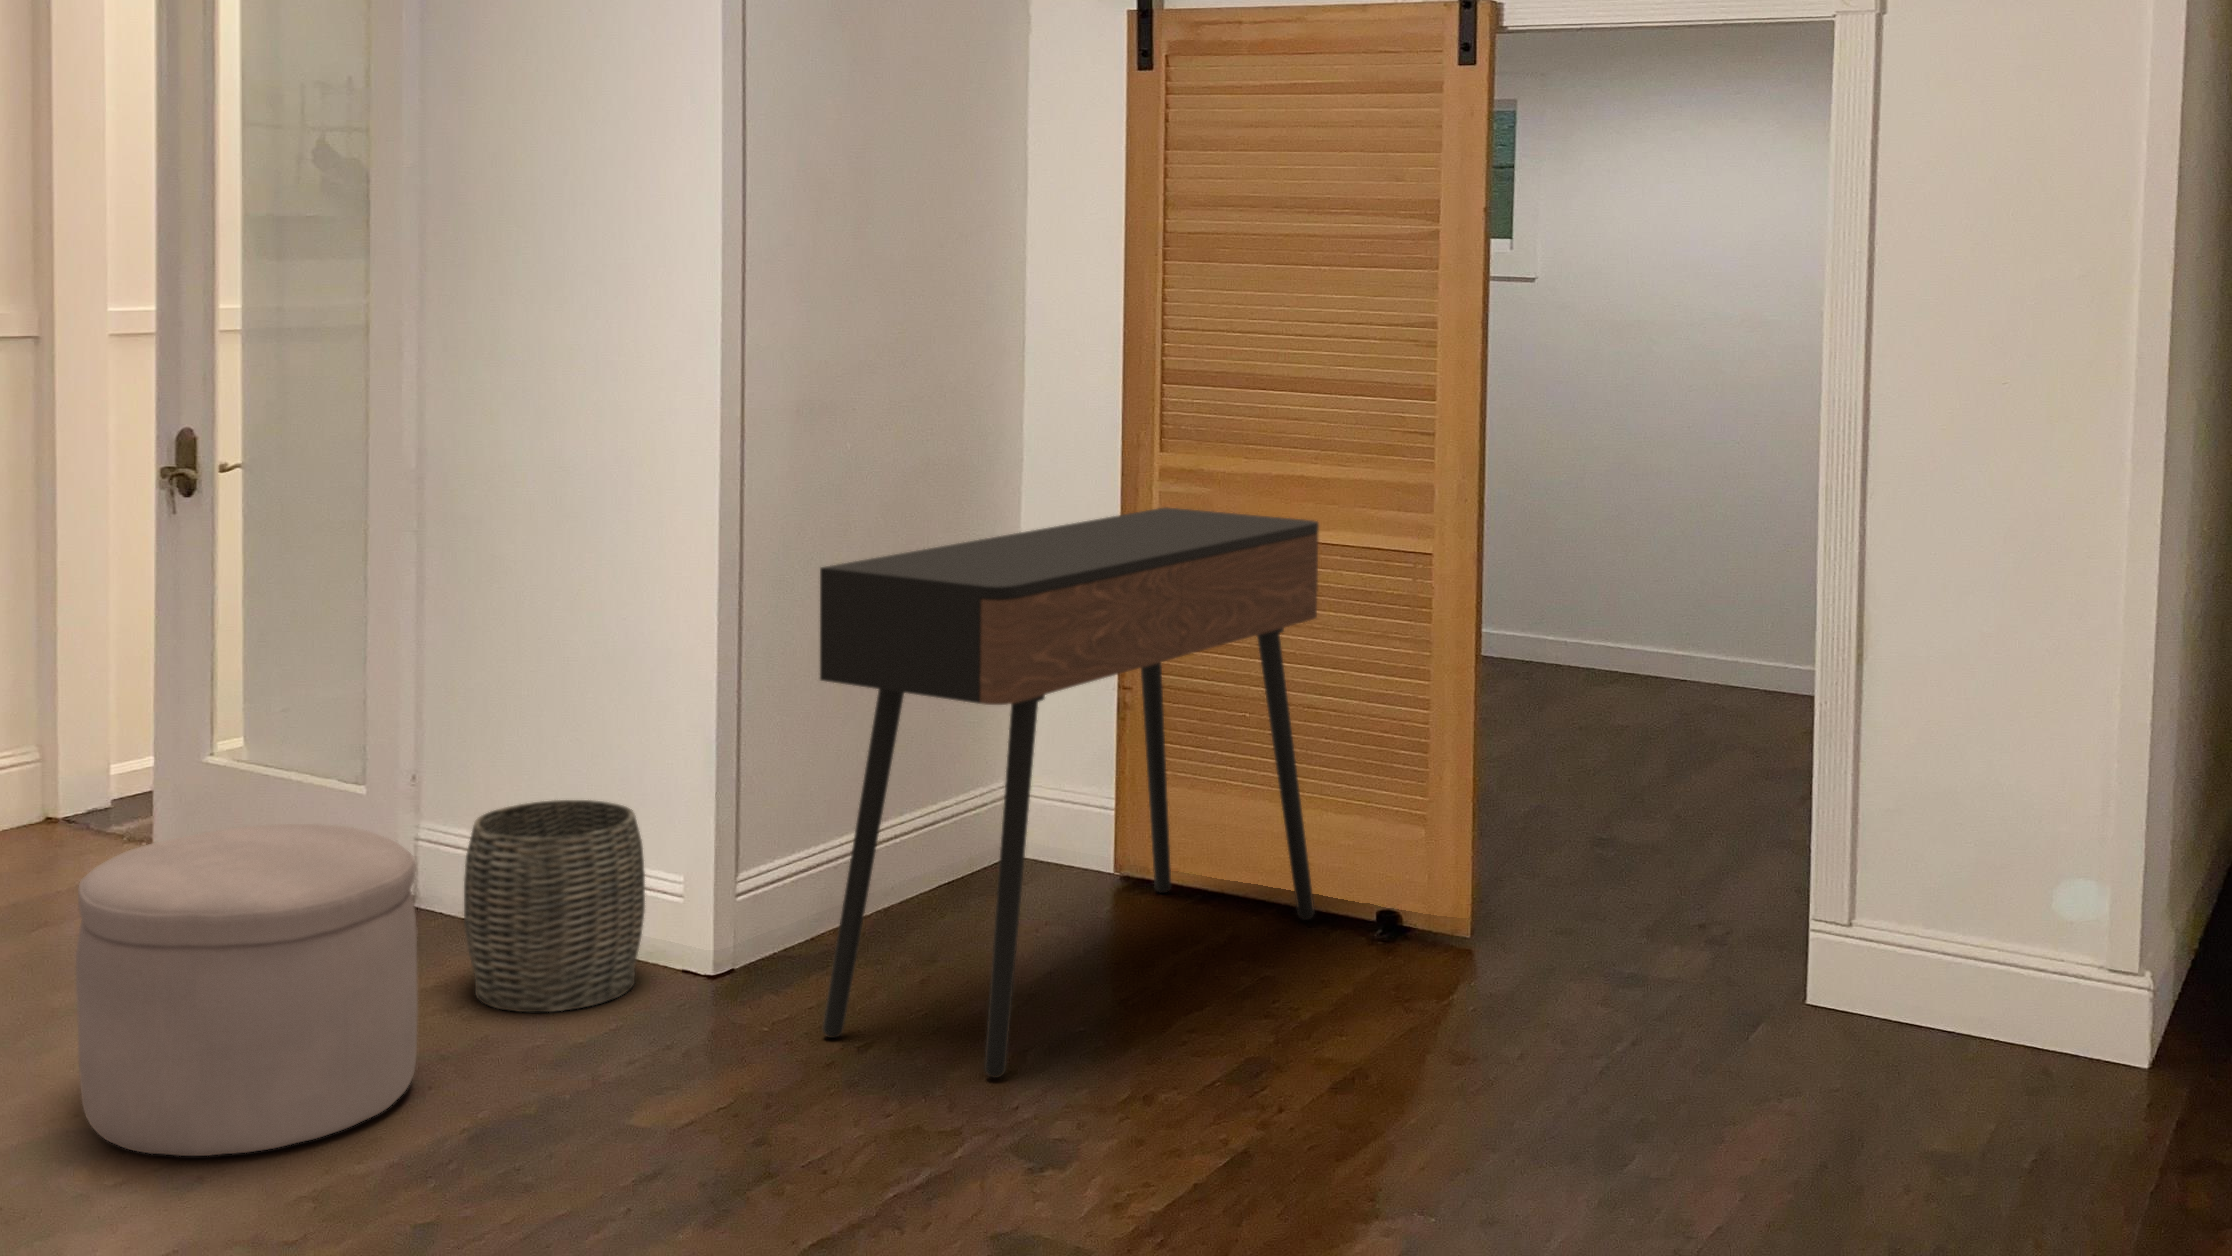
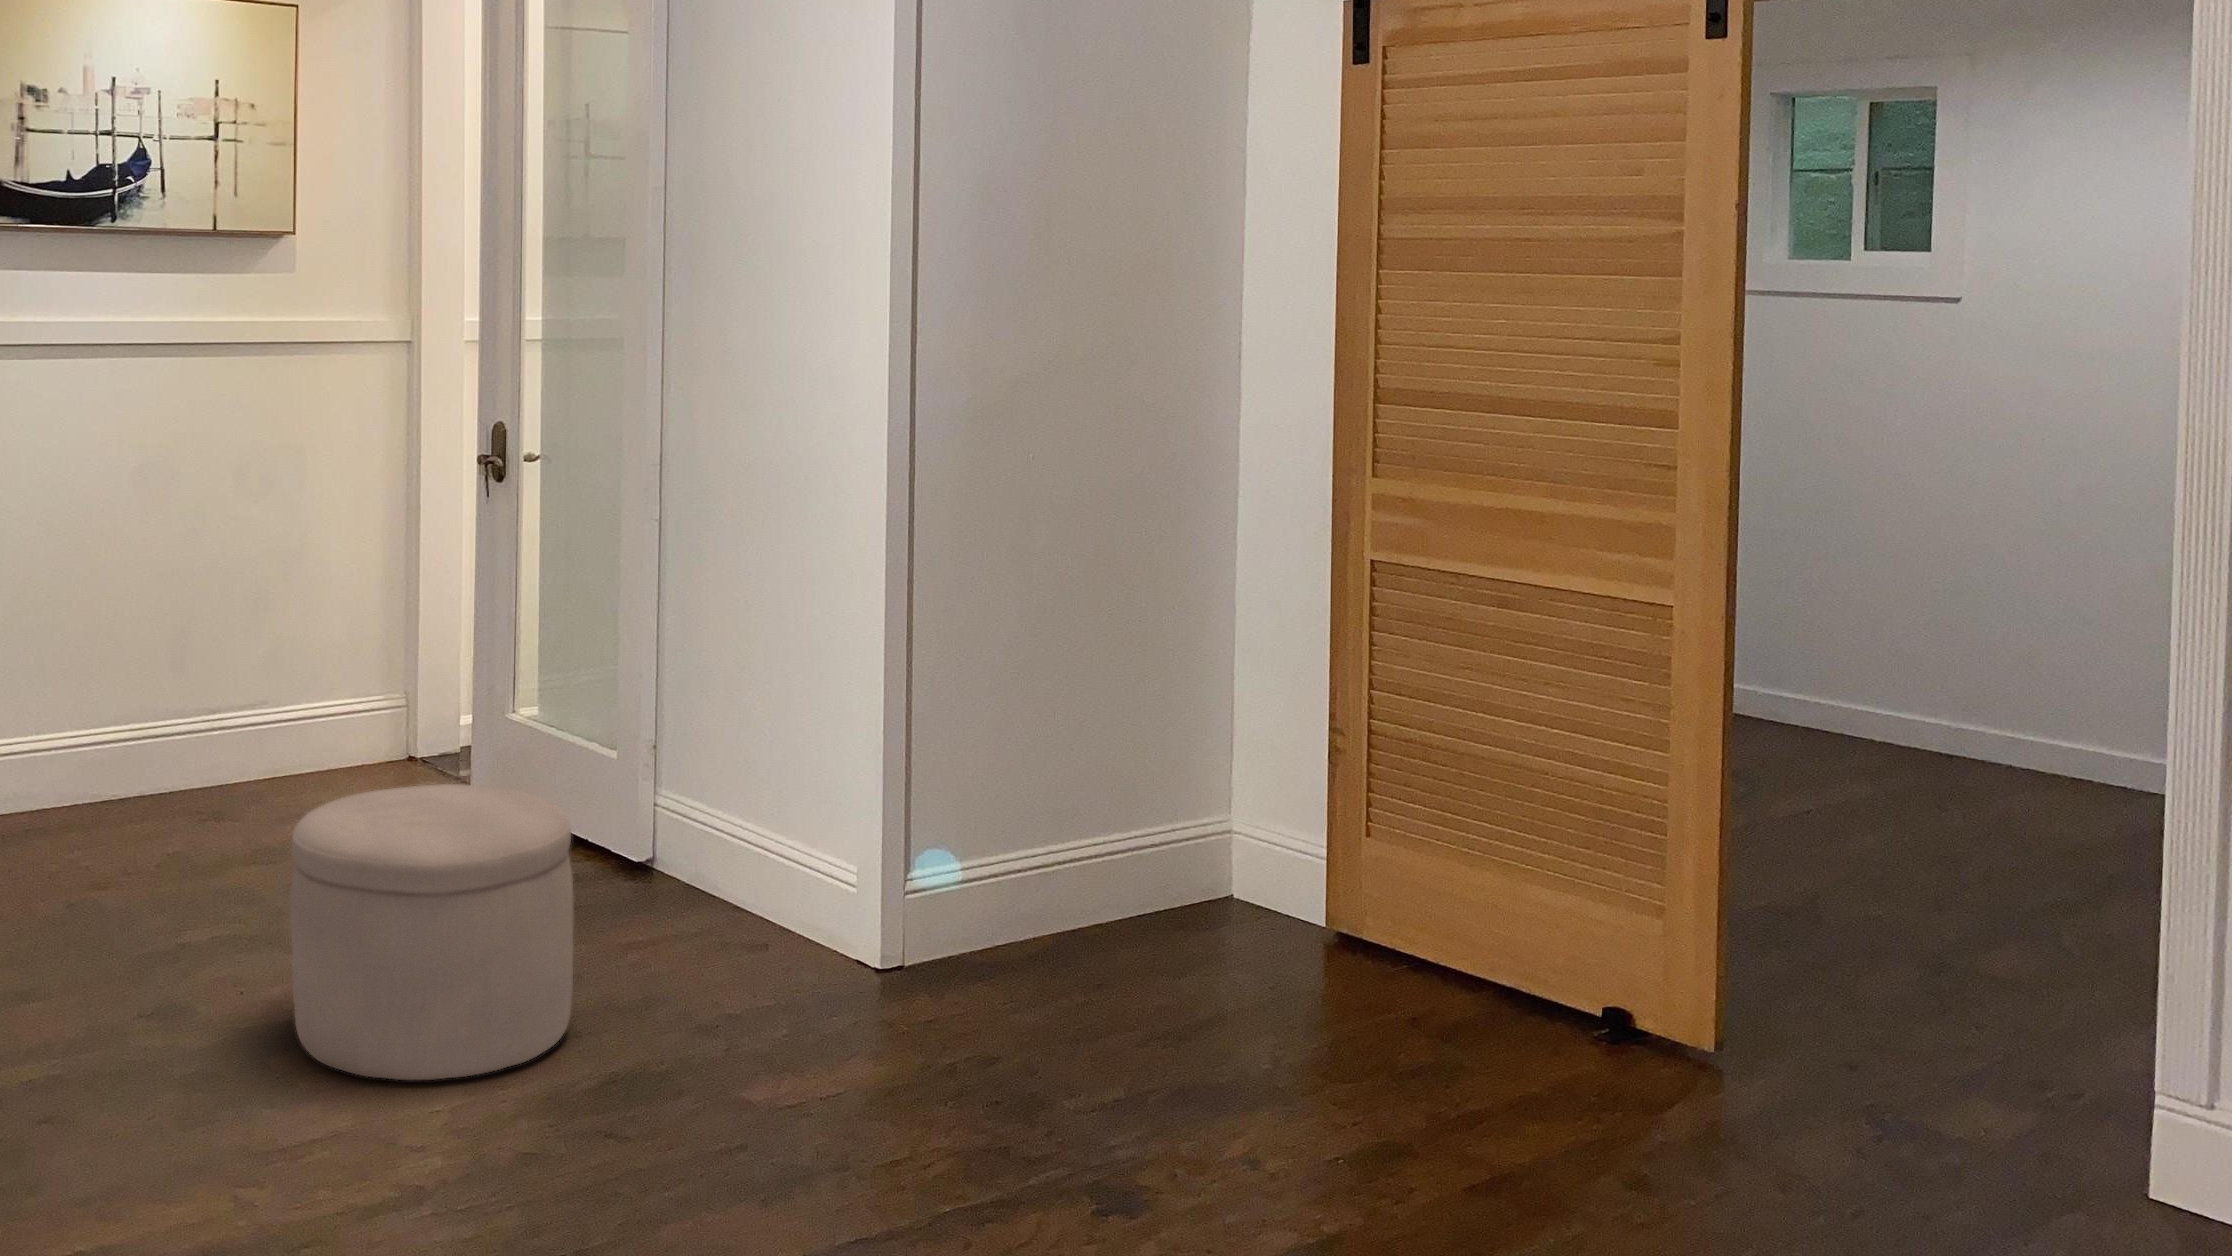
console table: present [820,507,1319,1078] -> none [948,535,1540,1124]
woven basket: present [464,800,645,1012] -> none [651,786,815,988]

